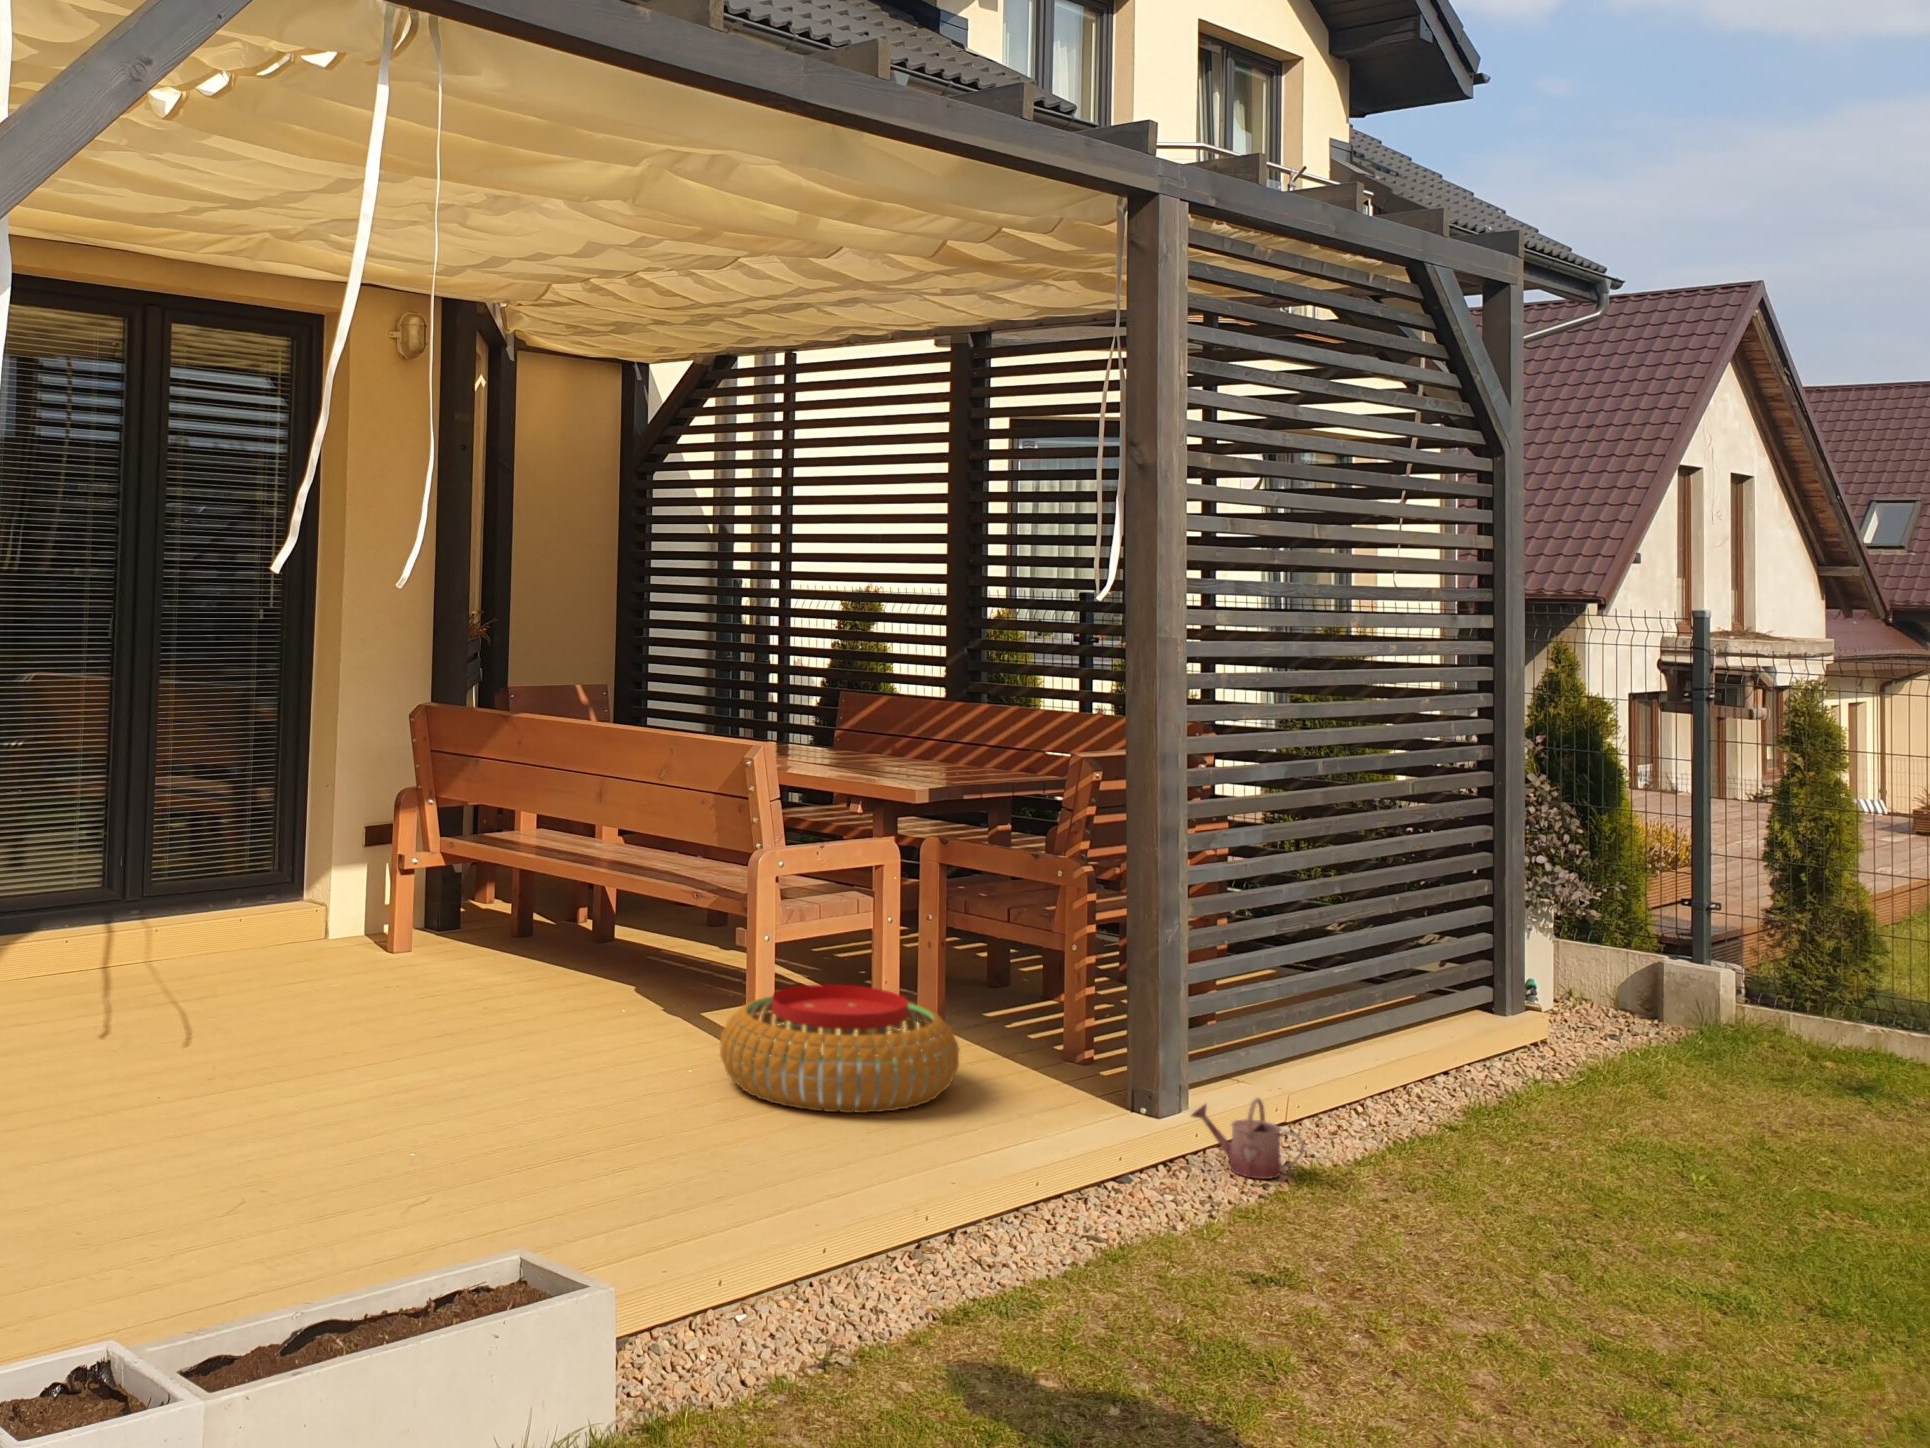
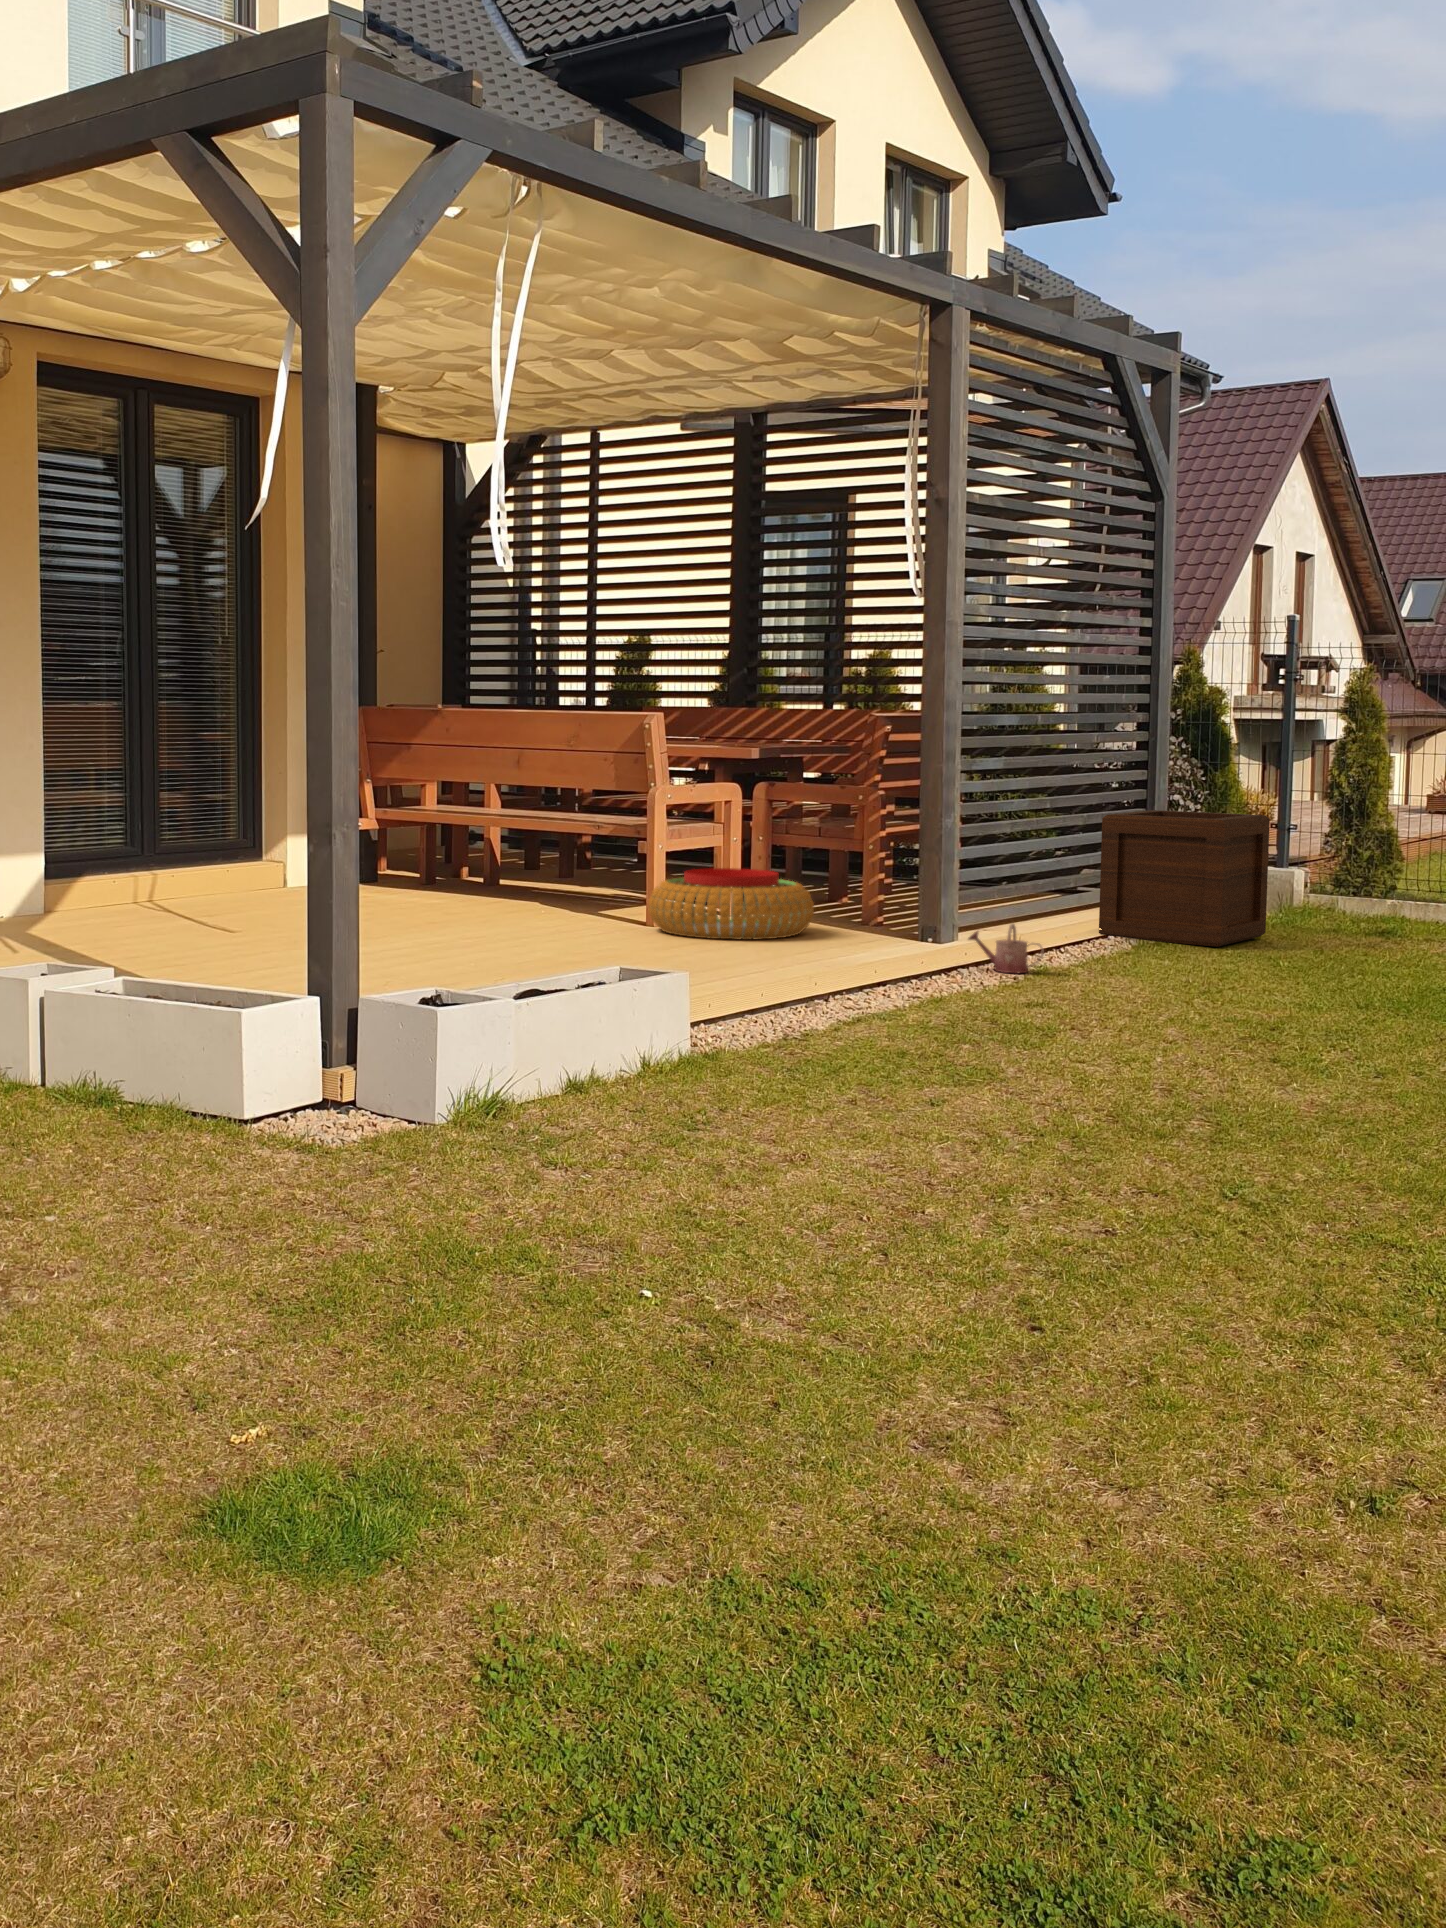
wooden crate: none [1421,880,1671,1104] -> present [1099,810,1270,947]

